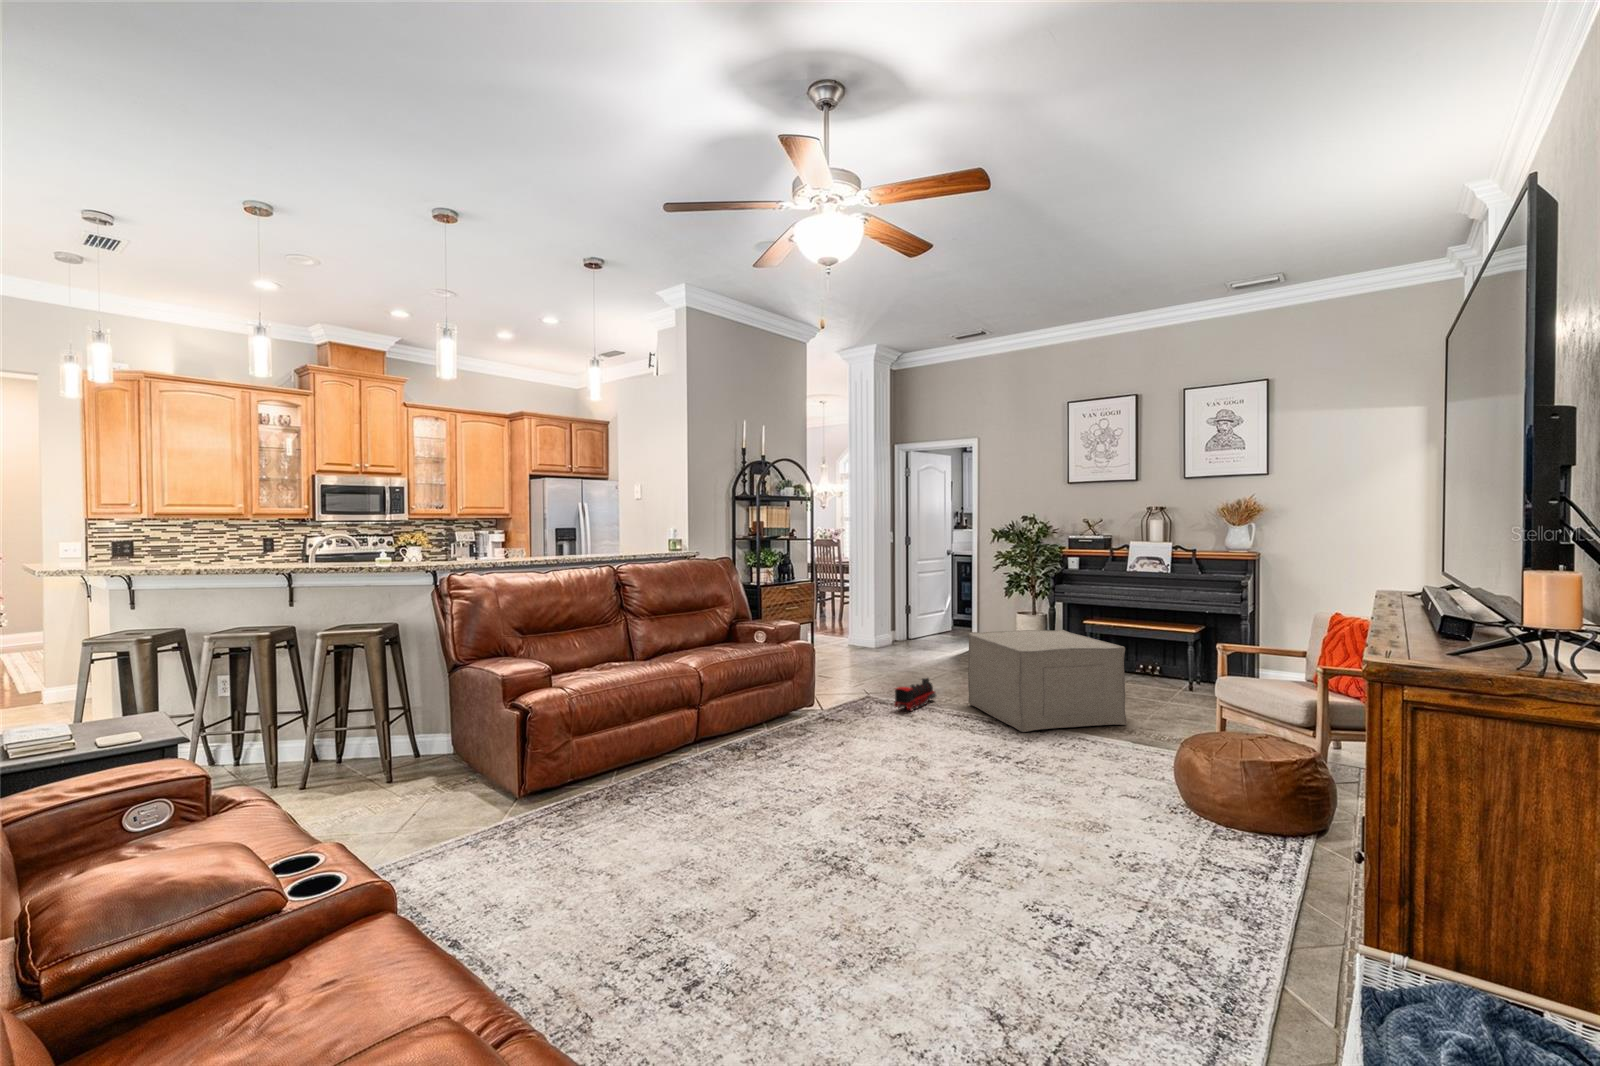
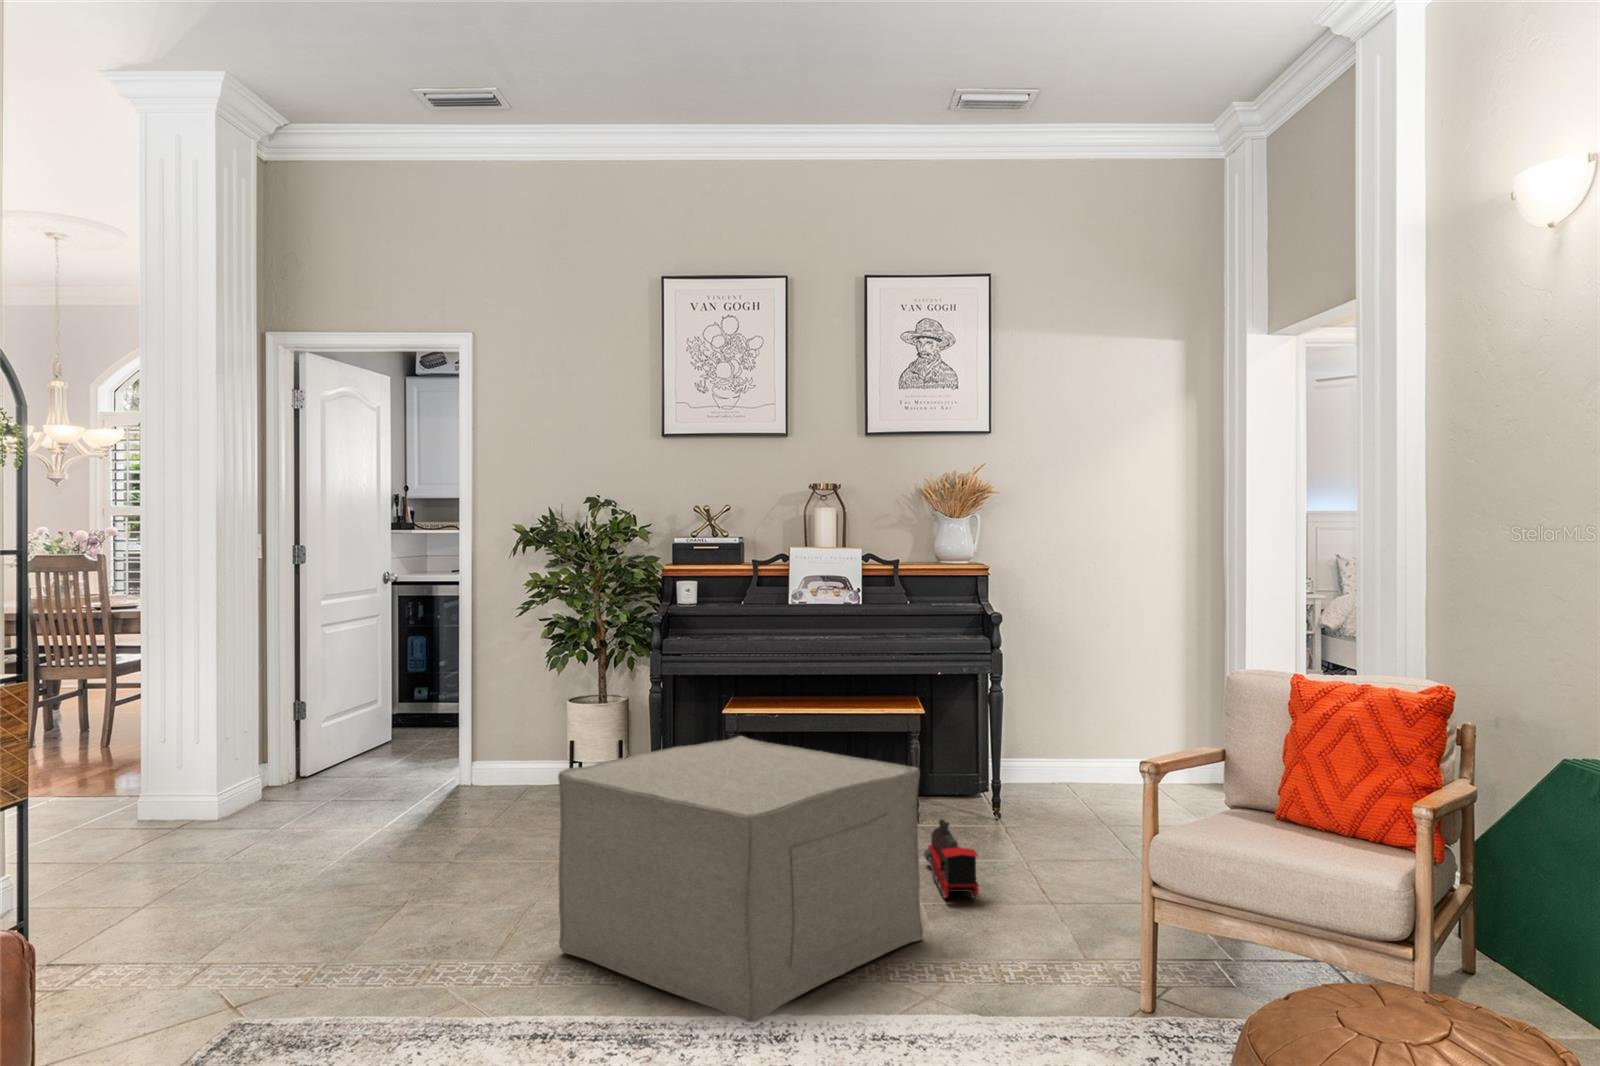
toy train: present [895,678,936,711] -> present [924,819,979,898]

